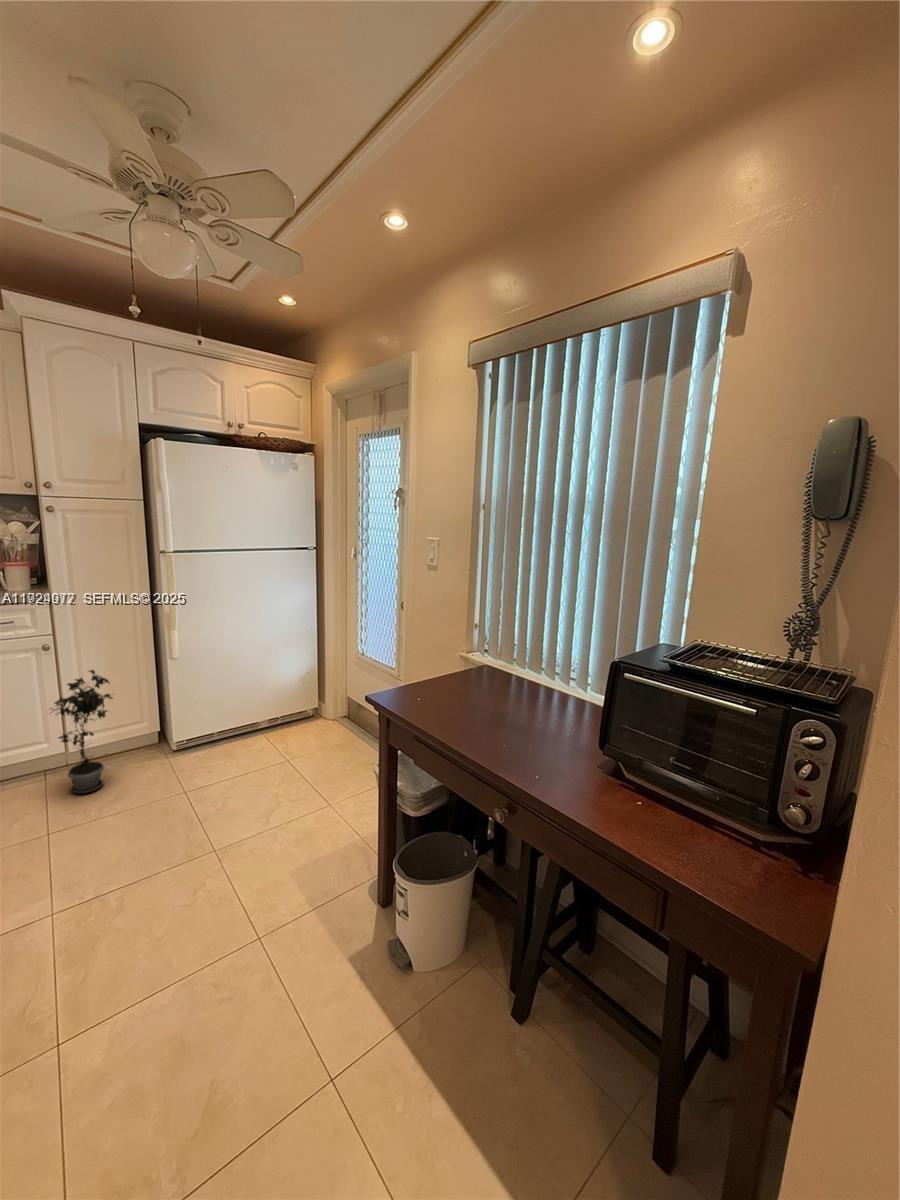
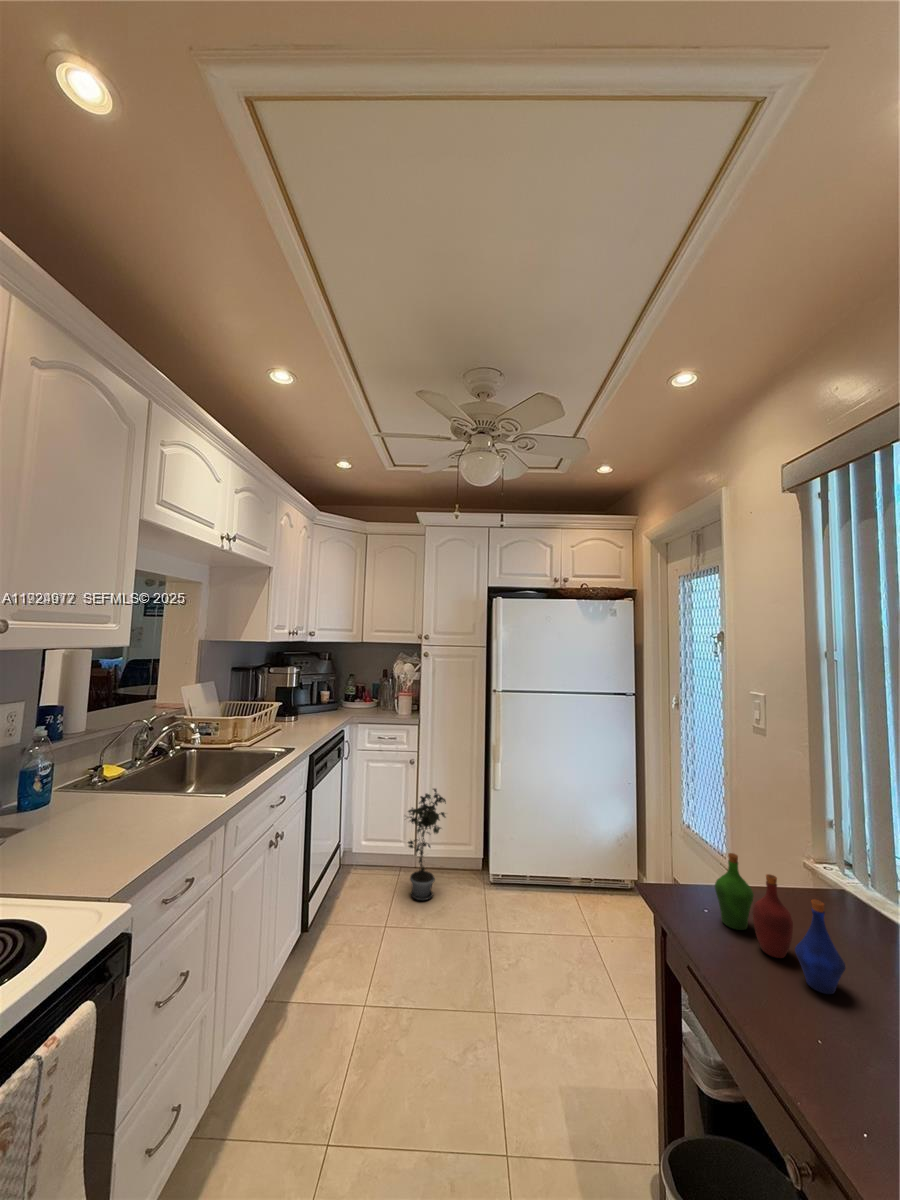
bottle: none [425,652,507,720] -> present [715,853,846,994]

